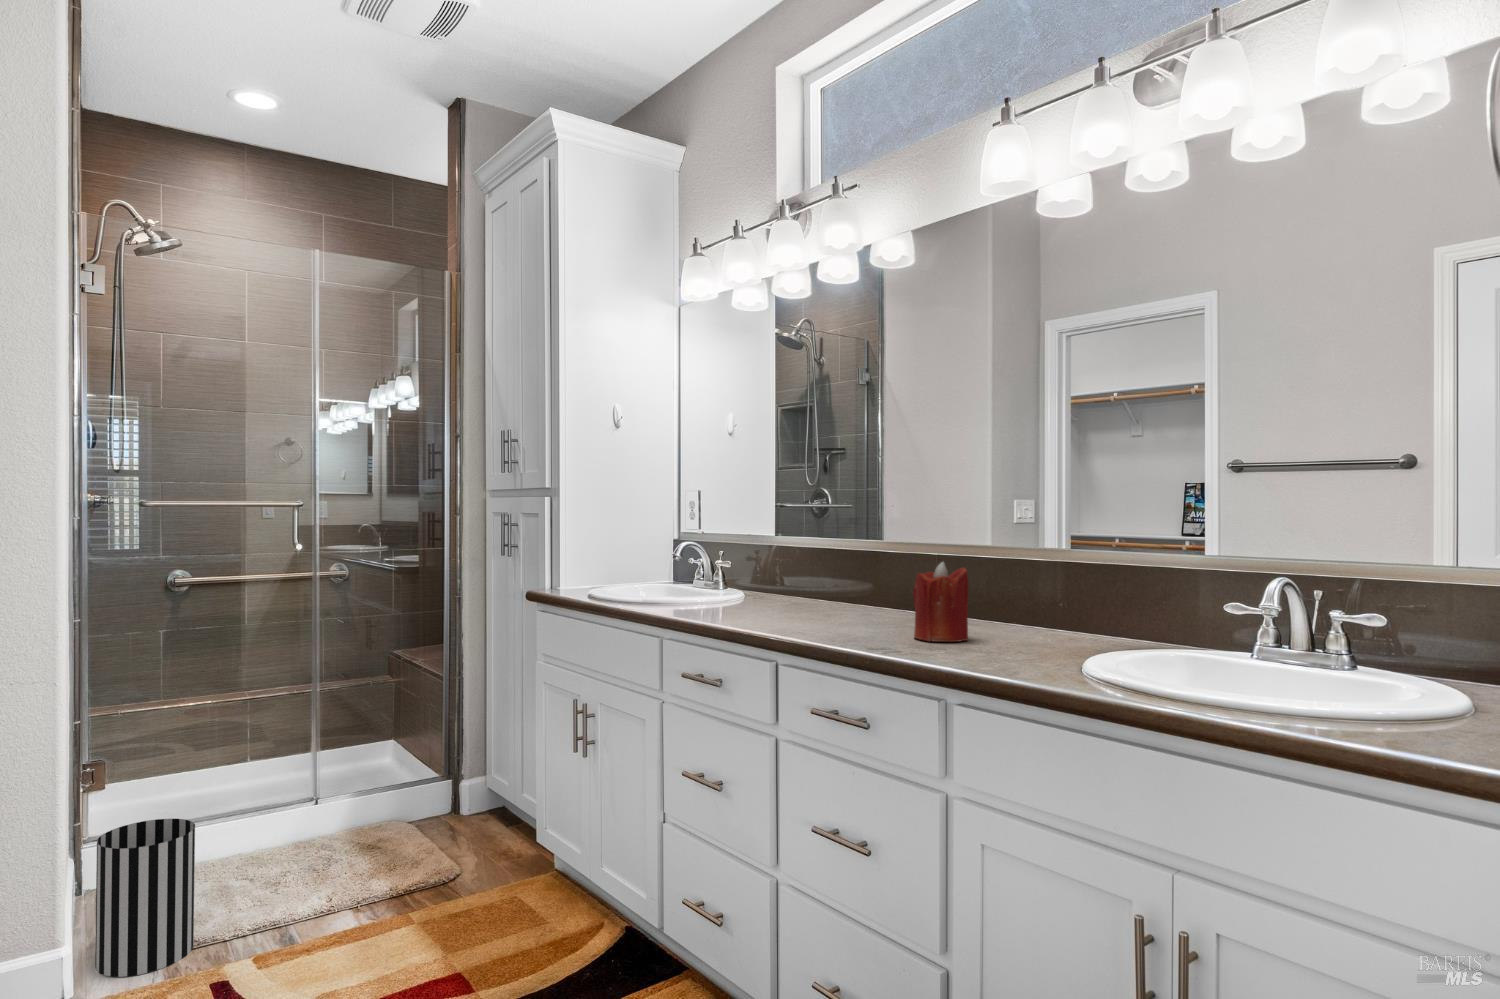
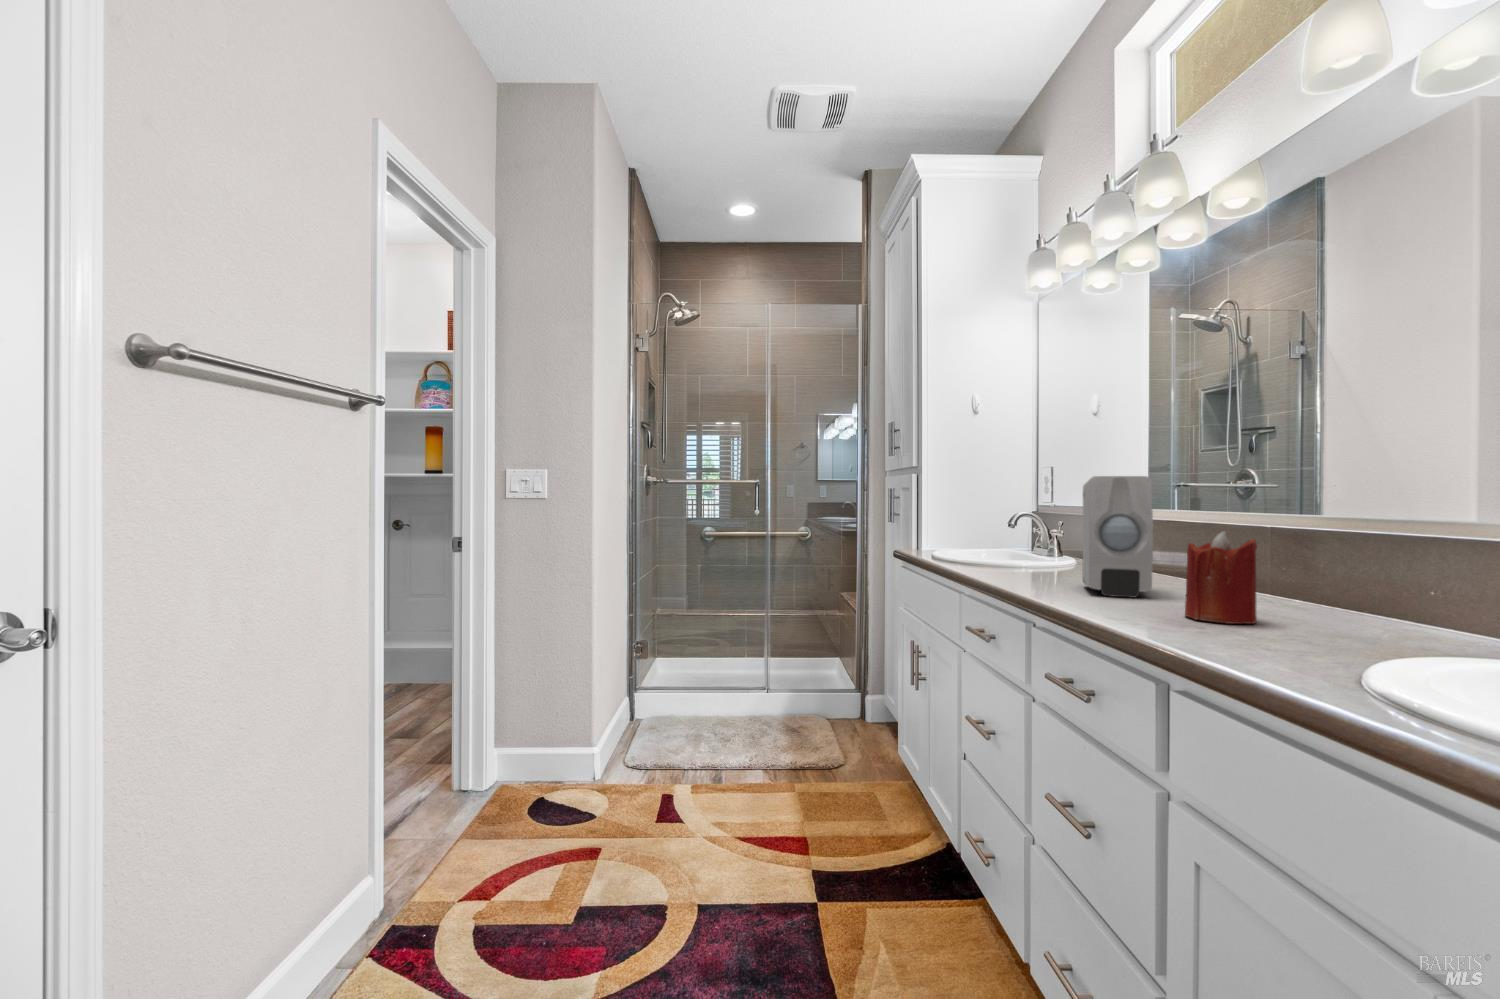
soap dispenser: none [793,509,867,627] -> present [1083,476,1153,598]
wastebasket: present [95,819,195,977] -> none [616,683,668,779]

